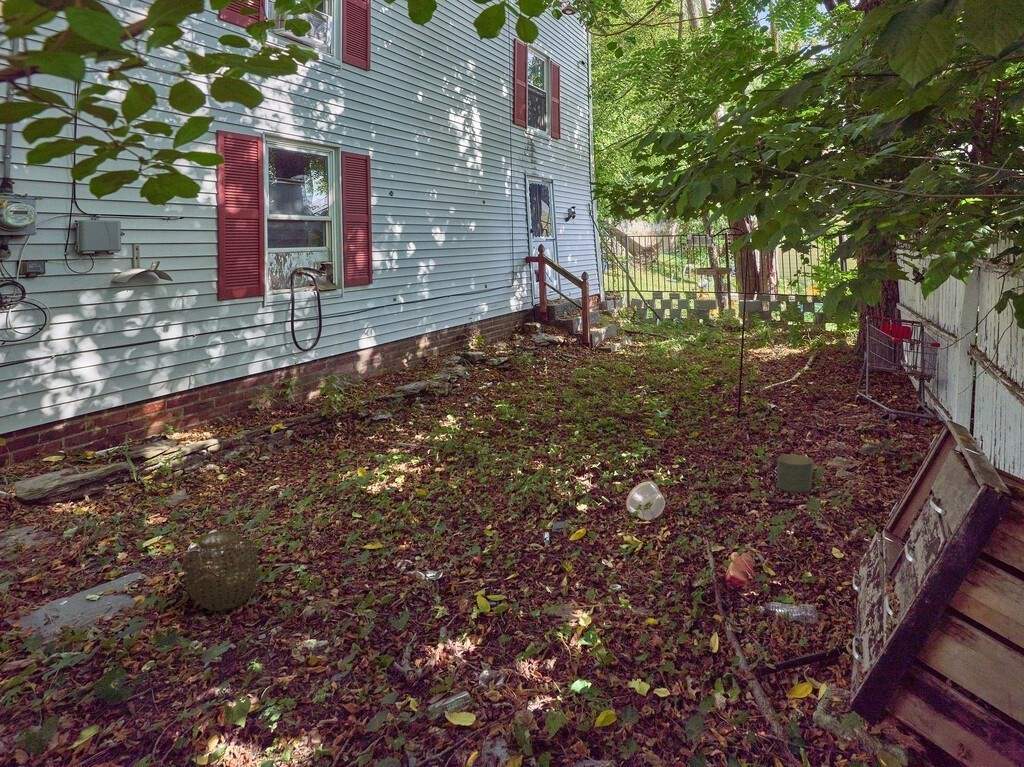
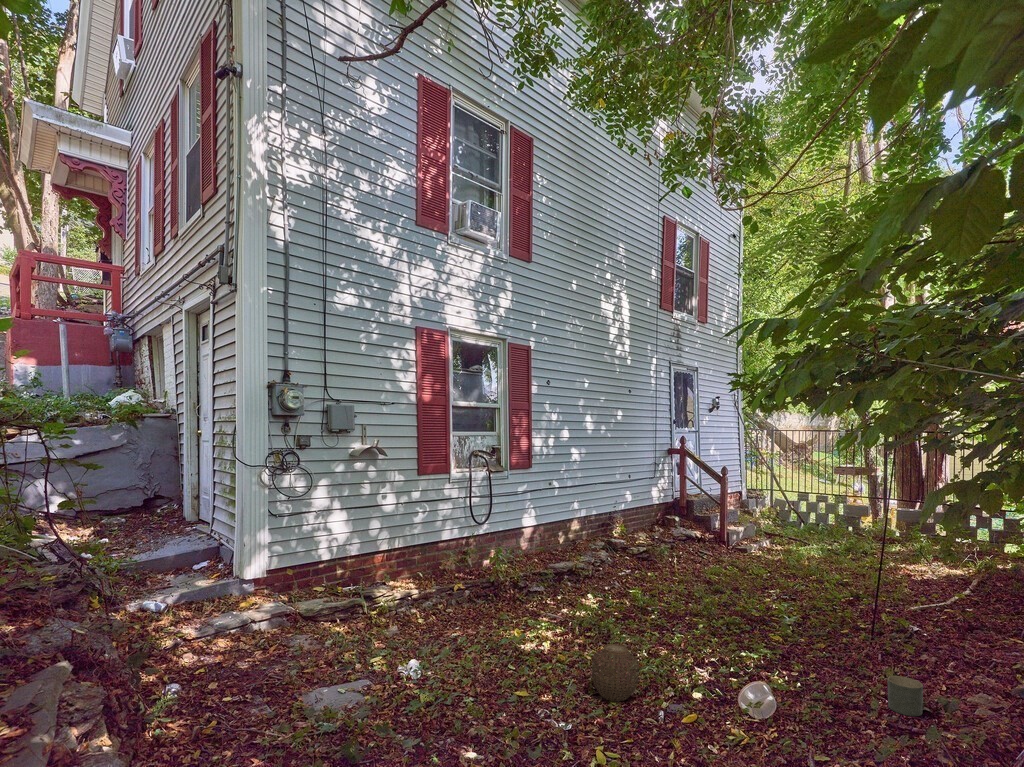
woven basket: present [183,530,259,611] -> present [592,644,639,701]

